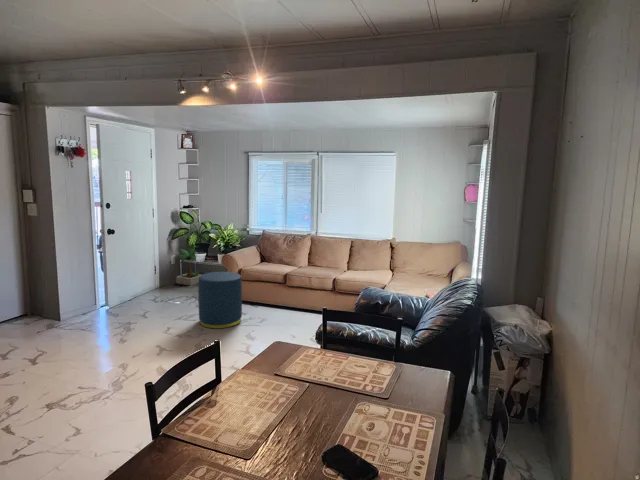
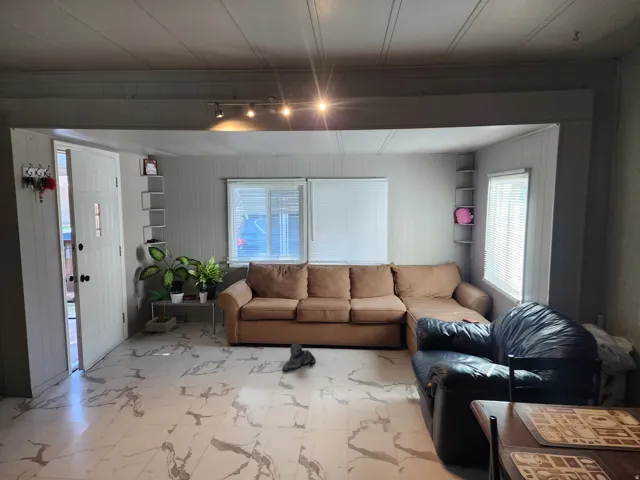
ottoman: present [198,272,242,329] -> none [212,313,261,380]
plush toy: none [256,303,293,328] -> present [282,343,315,371]

